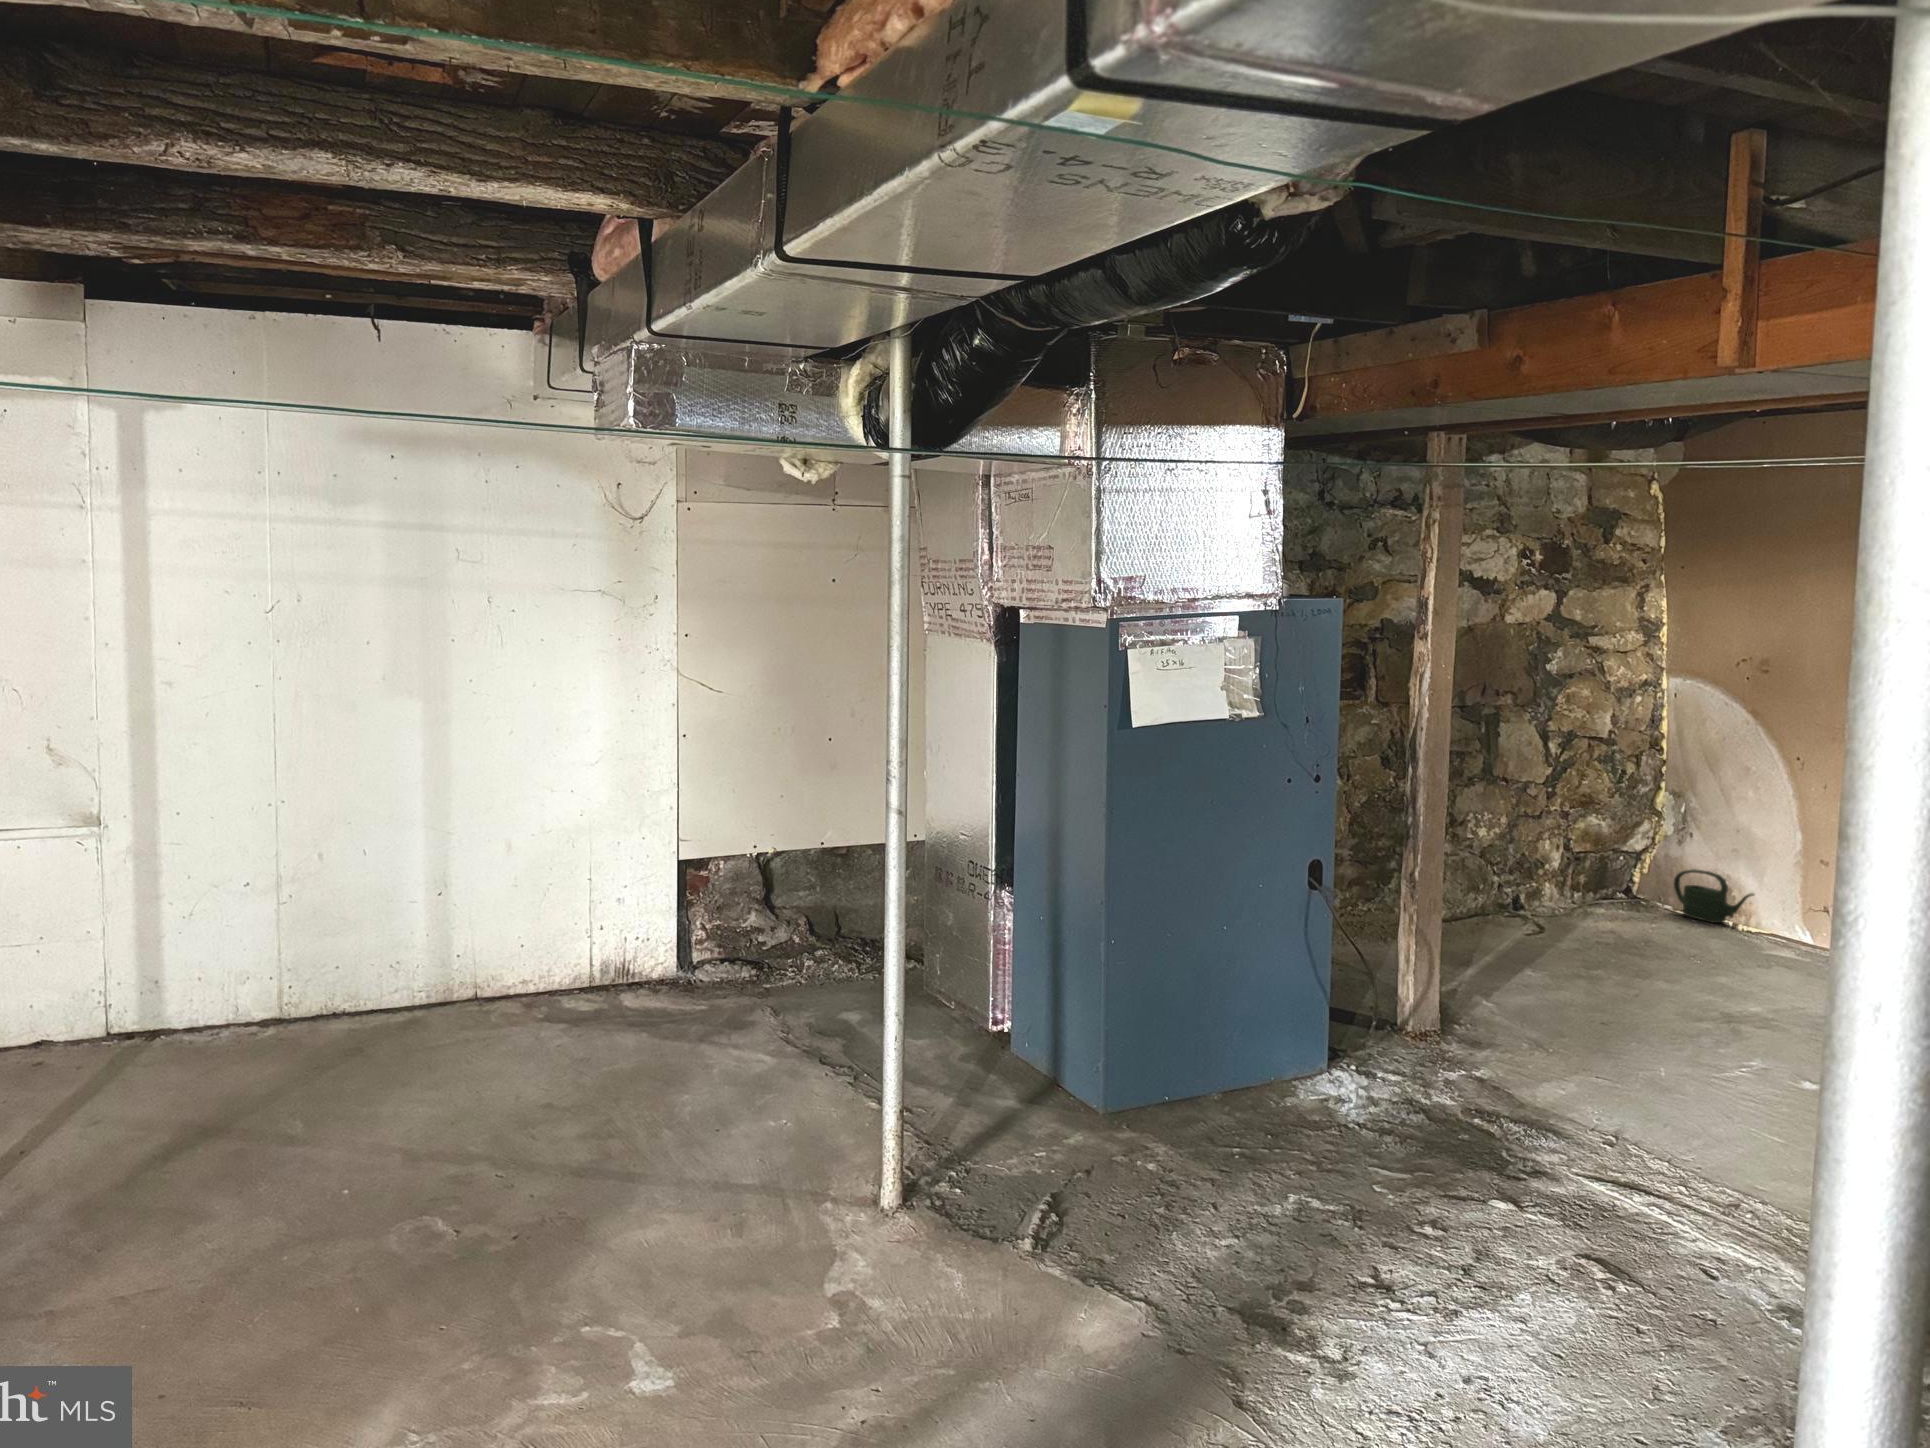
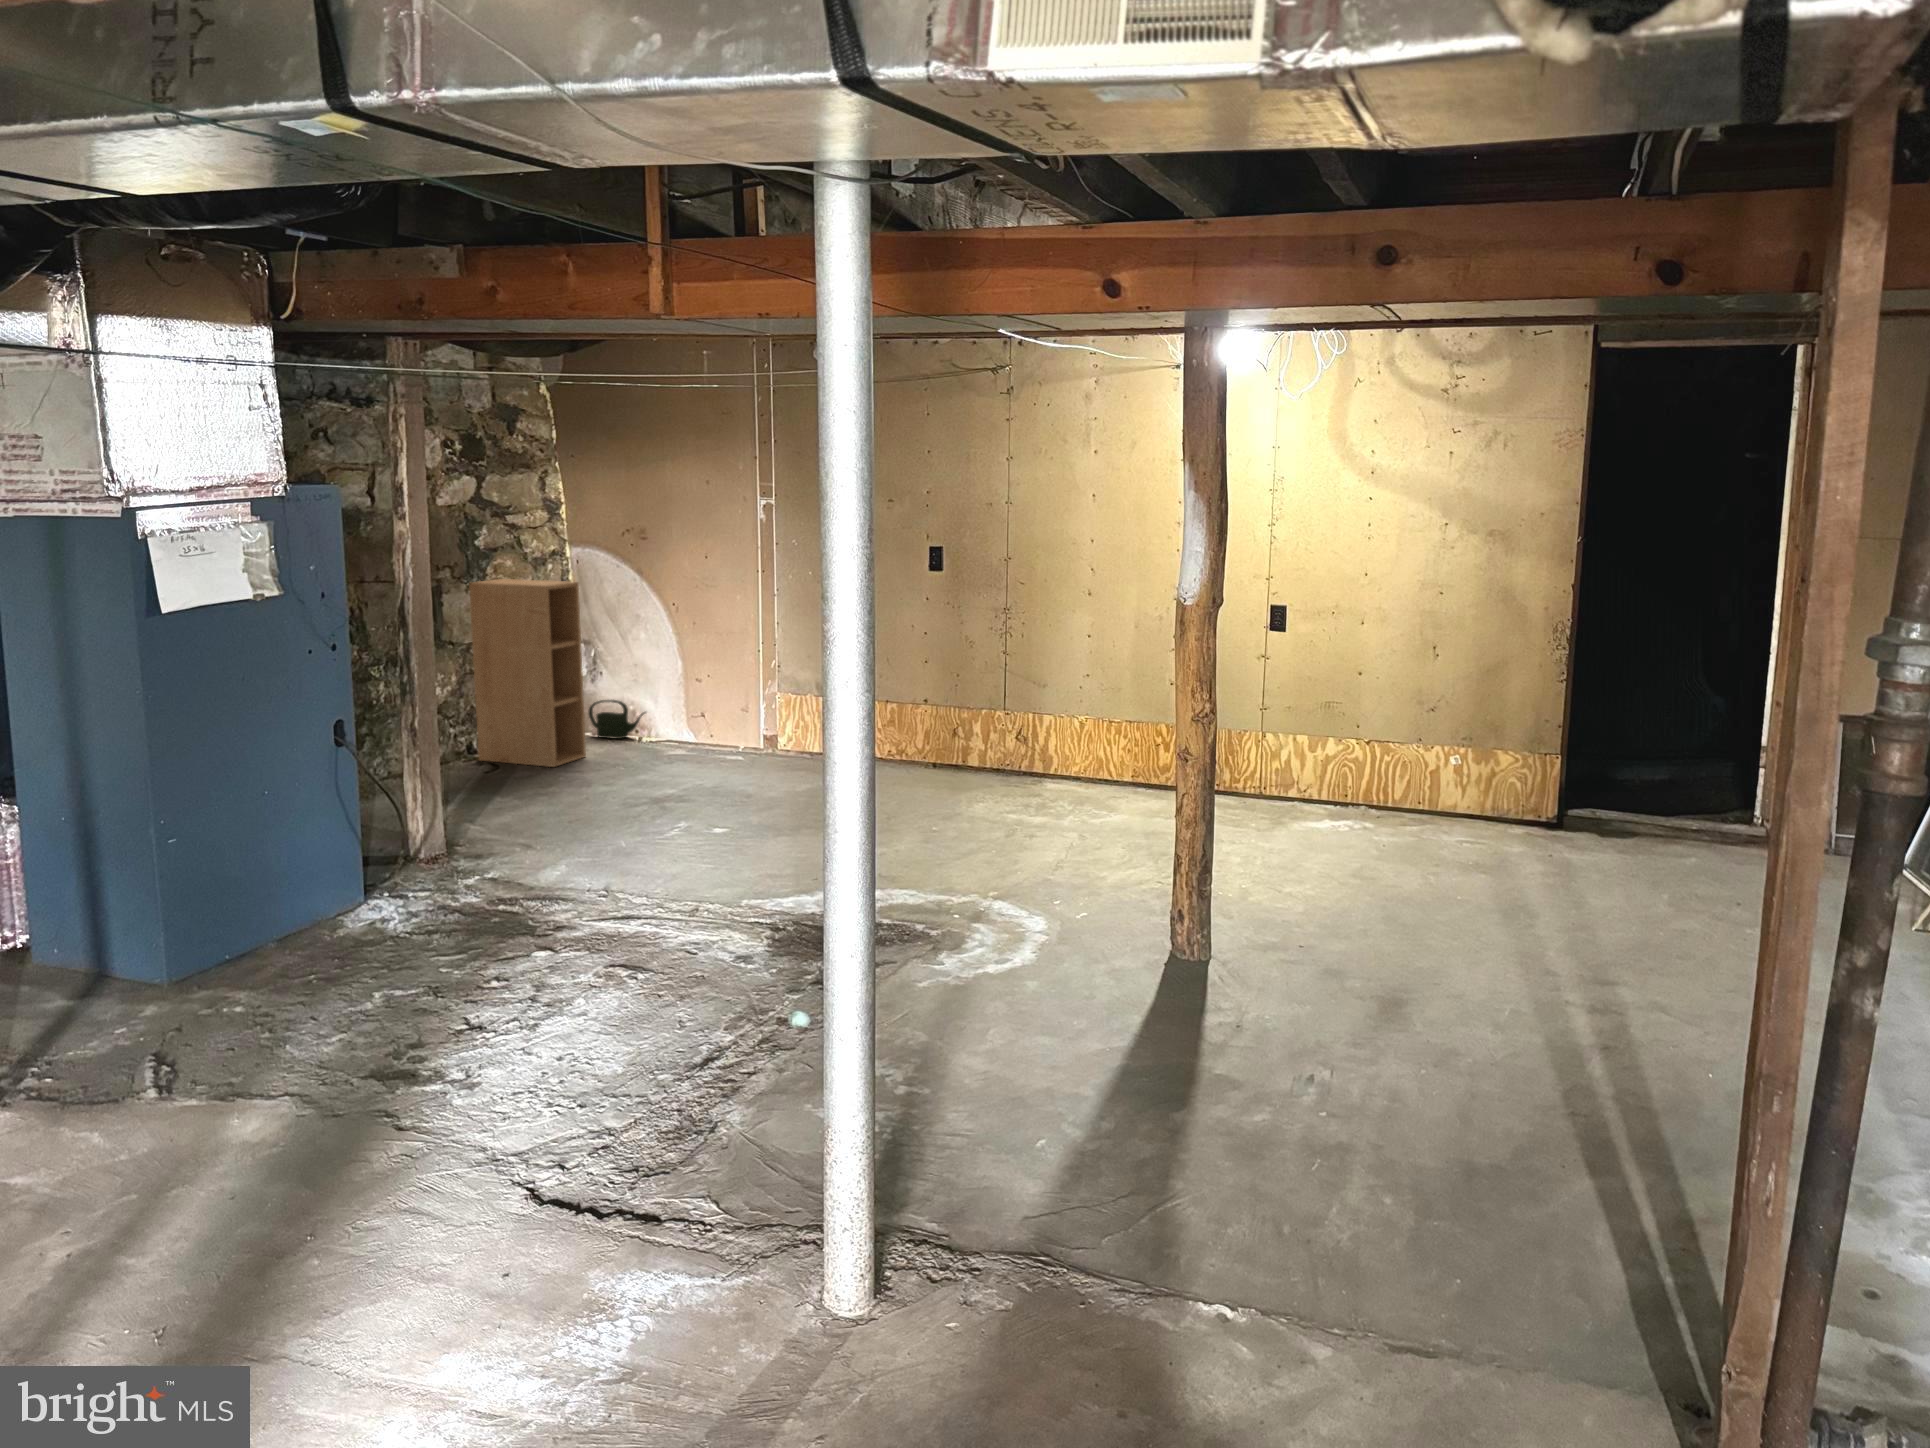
shelving unit: none [1523,710,1667,945] -> present [469,579,586,767]

